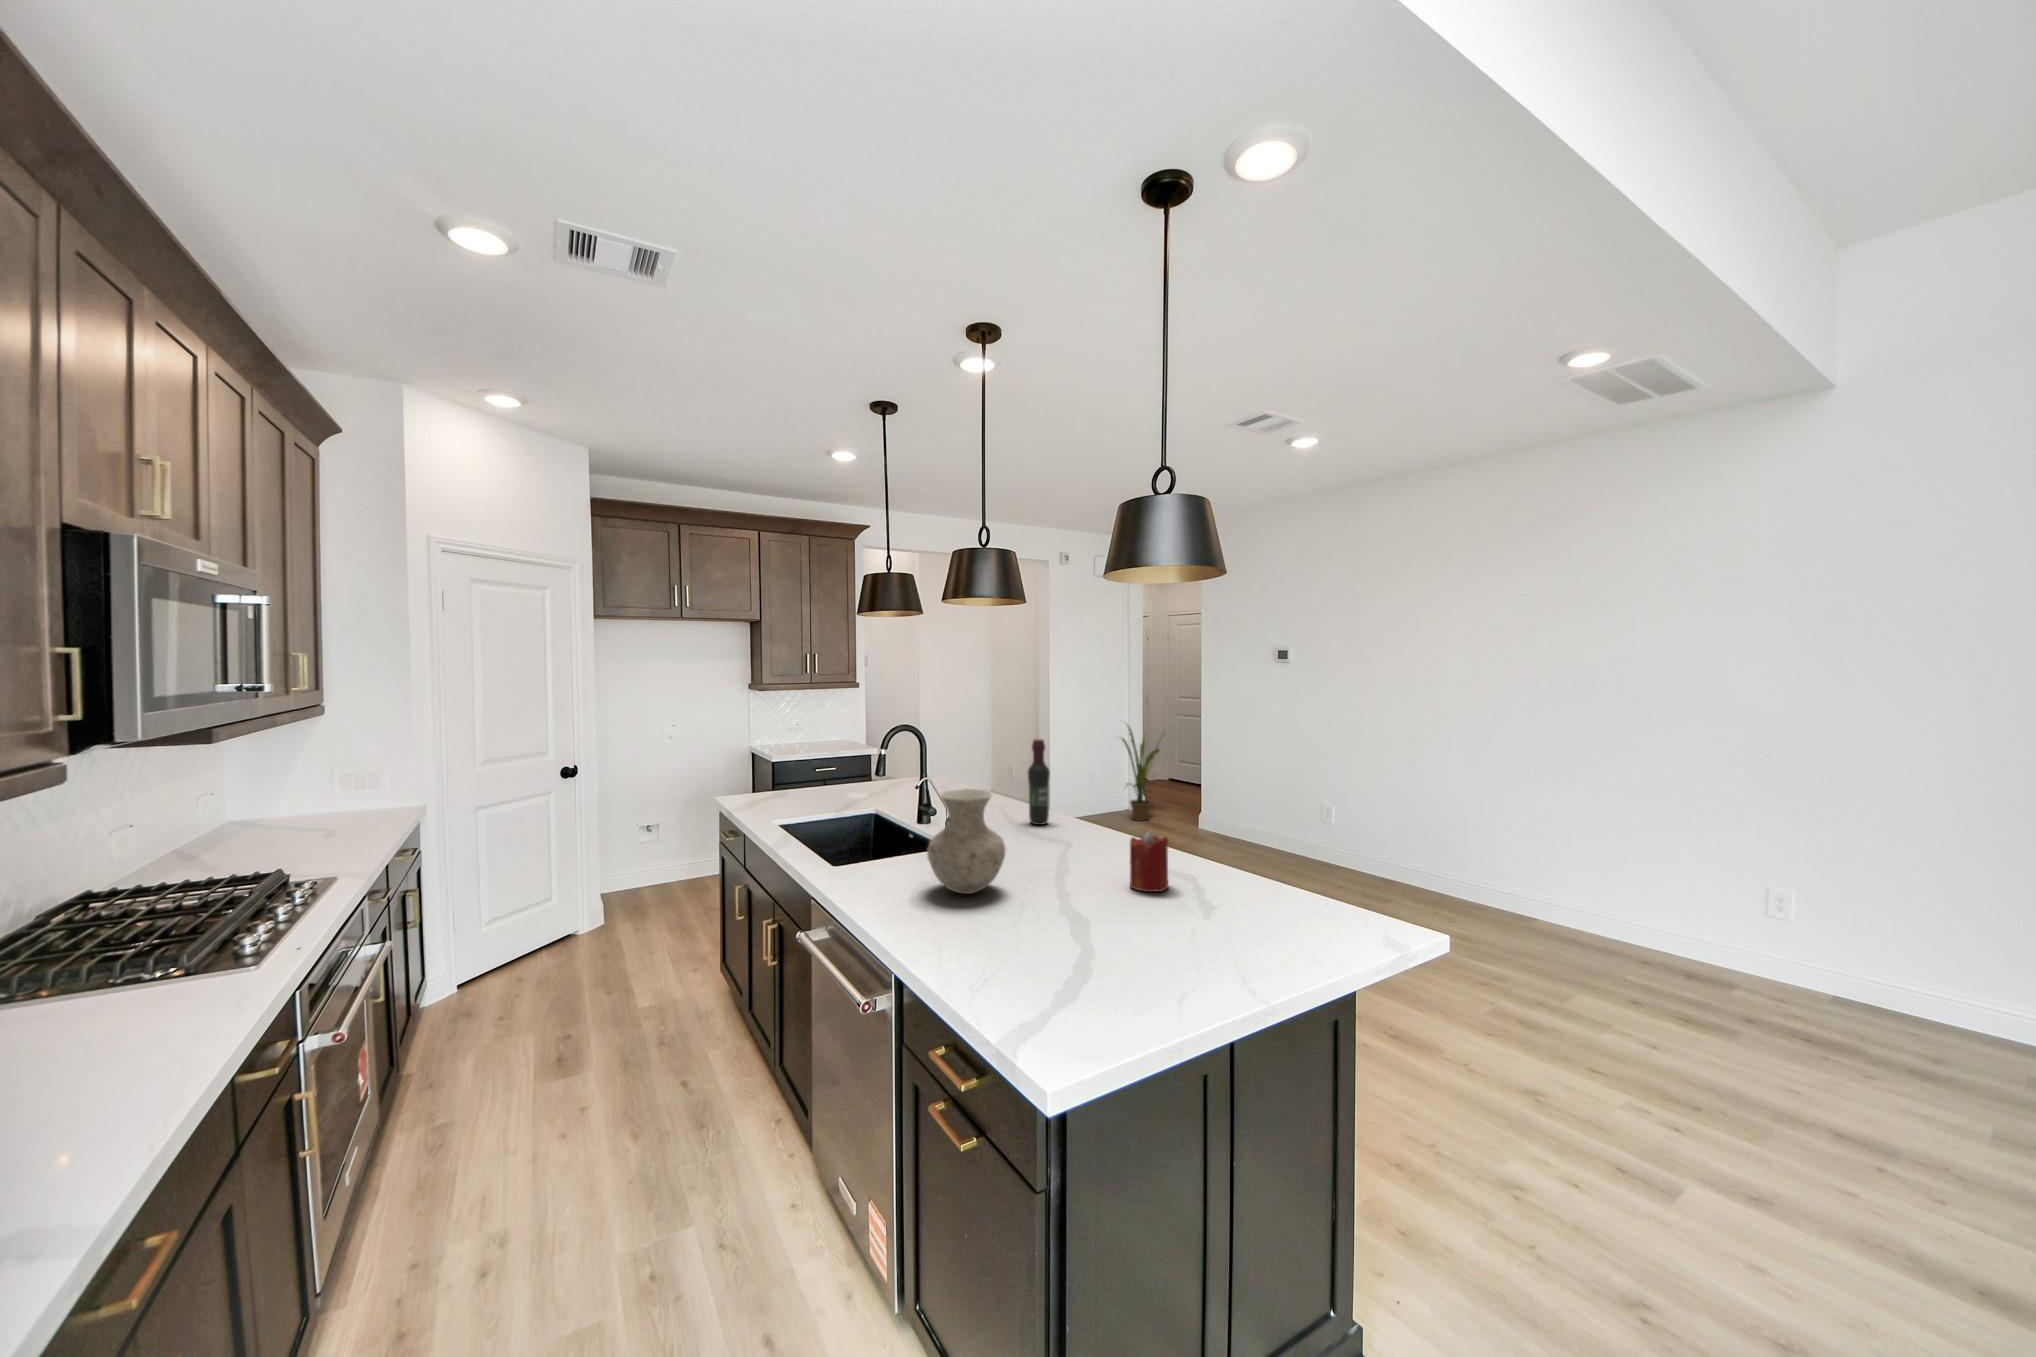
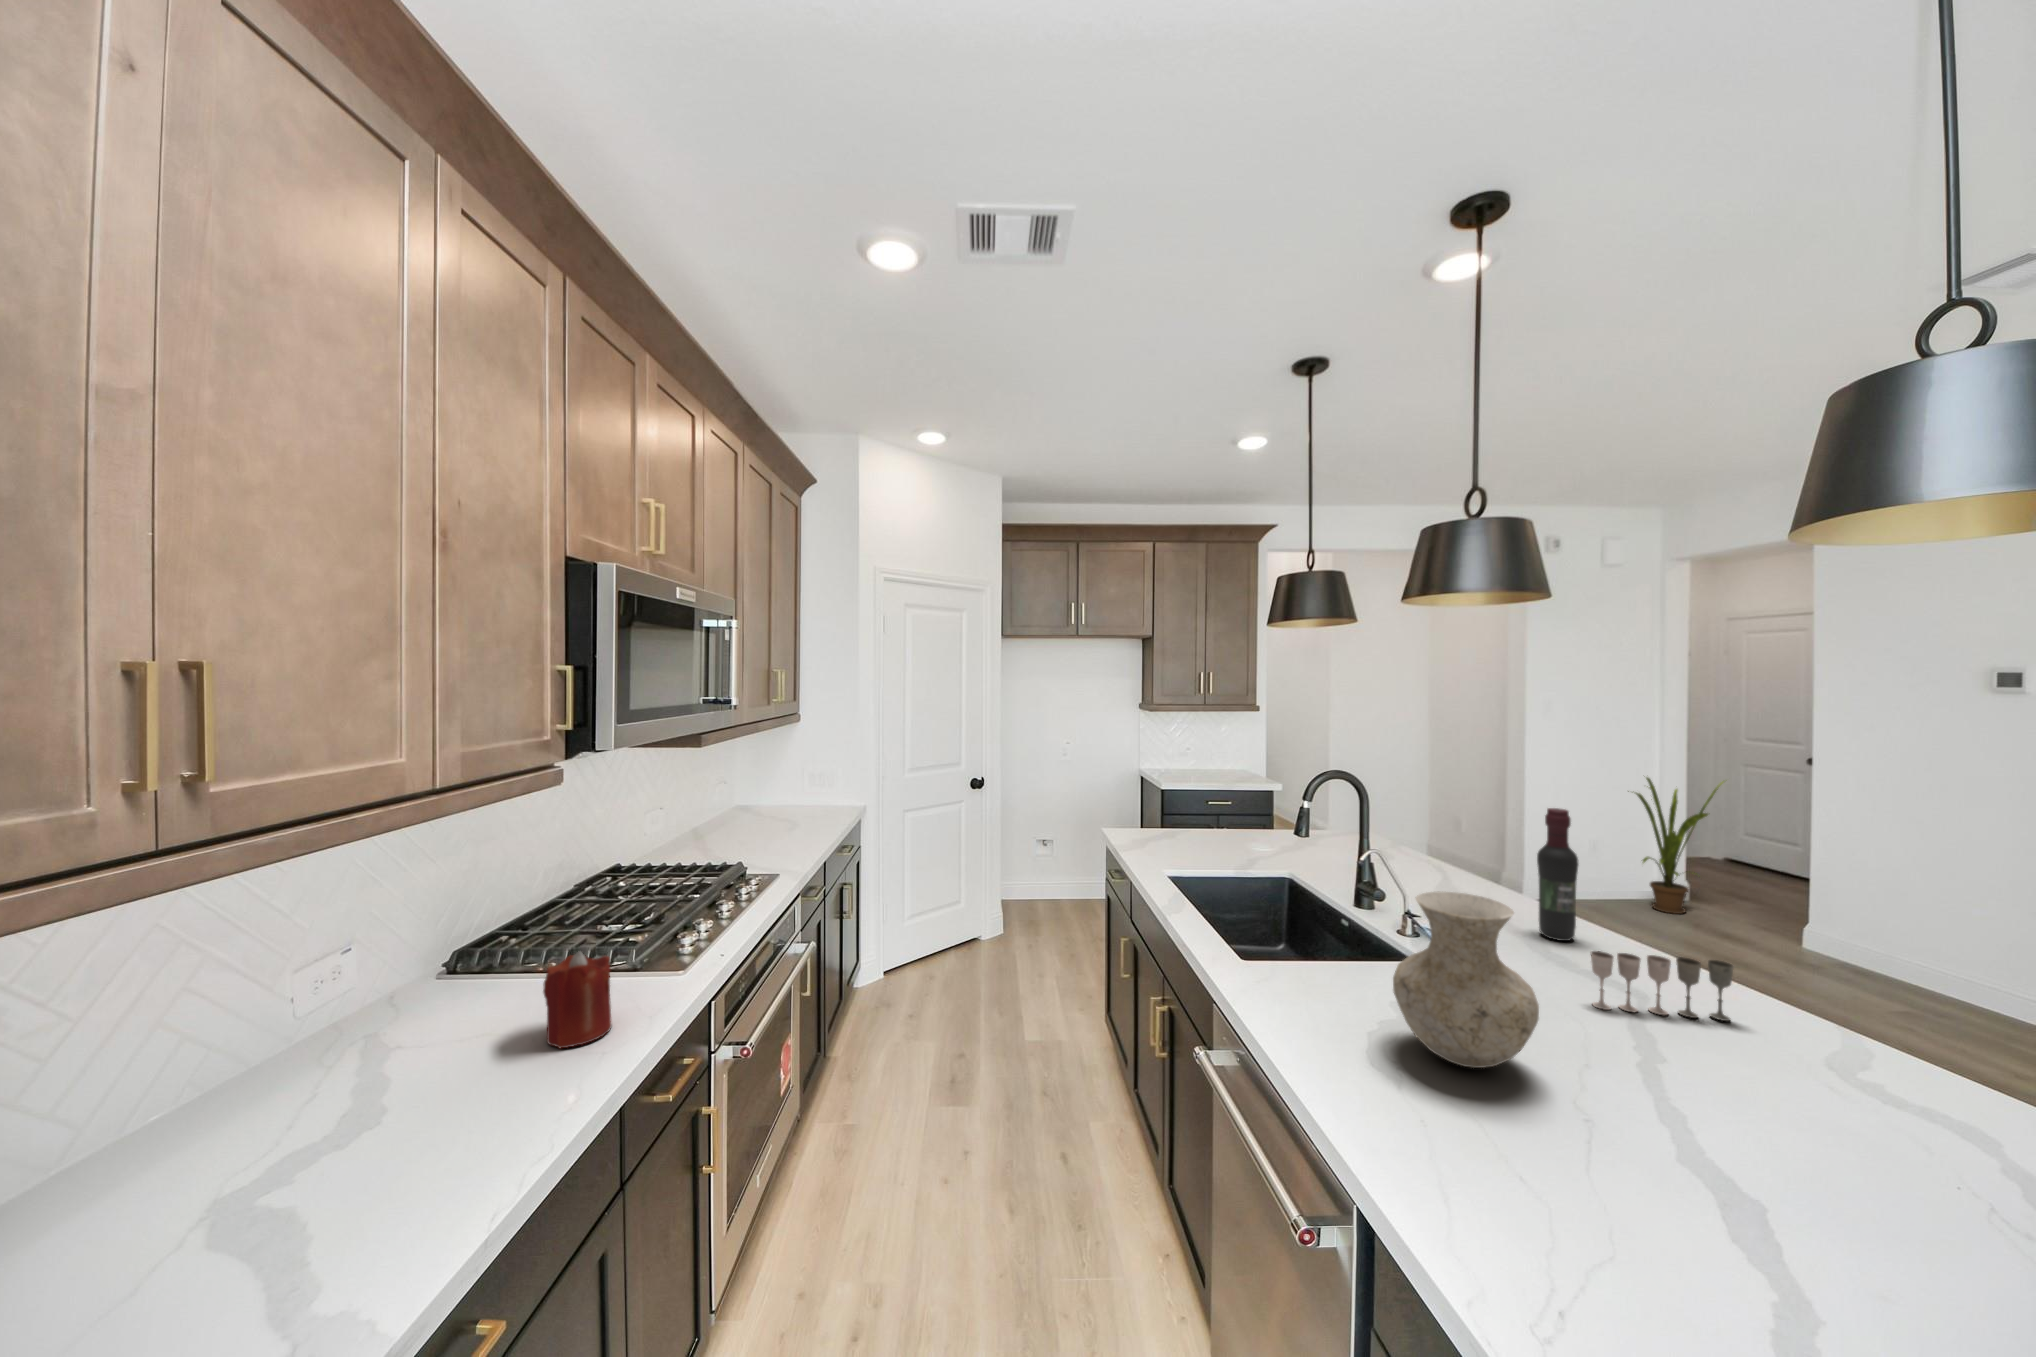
wine glass: none [1045,816,1112,855] -> present [1591,951,1733,1021]
candle: present [1130,831,1168,892] -> present [543,951,612,1048]

